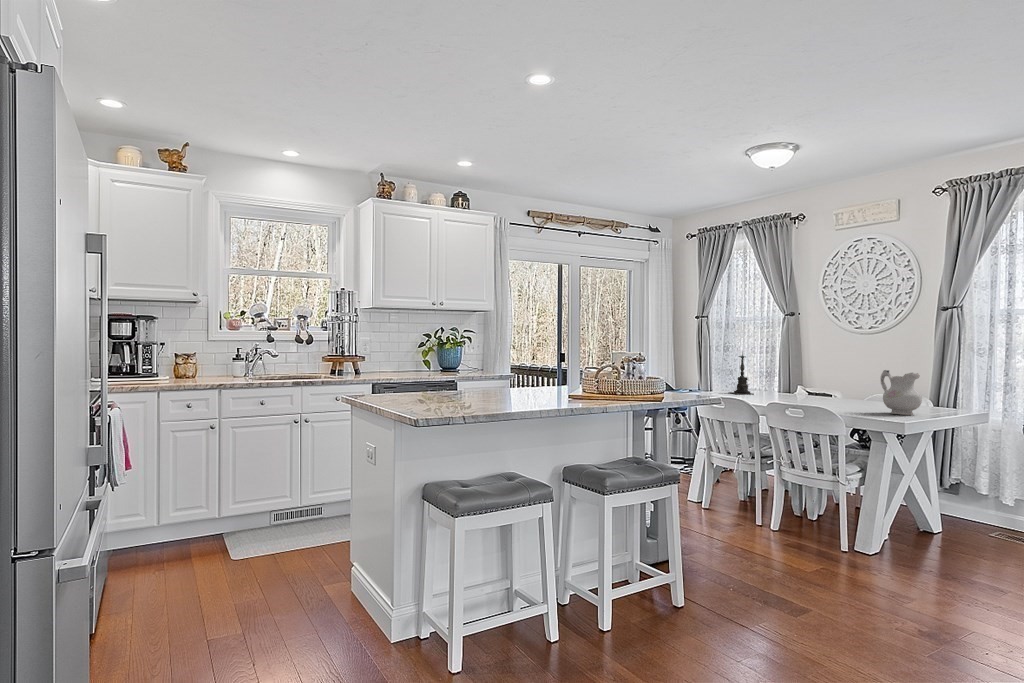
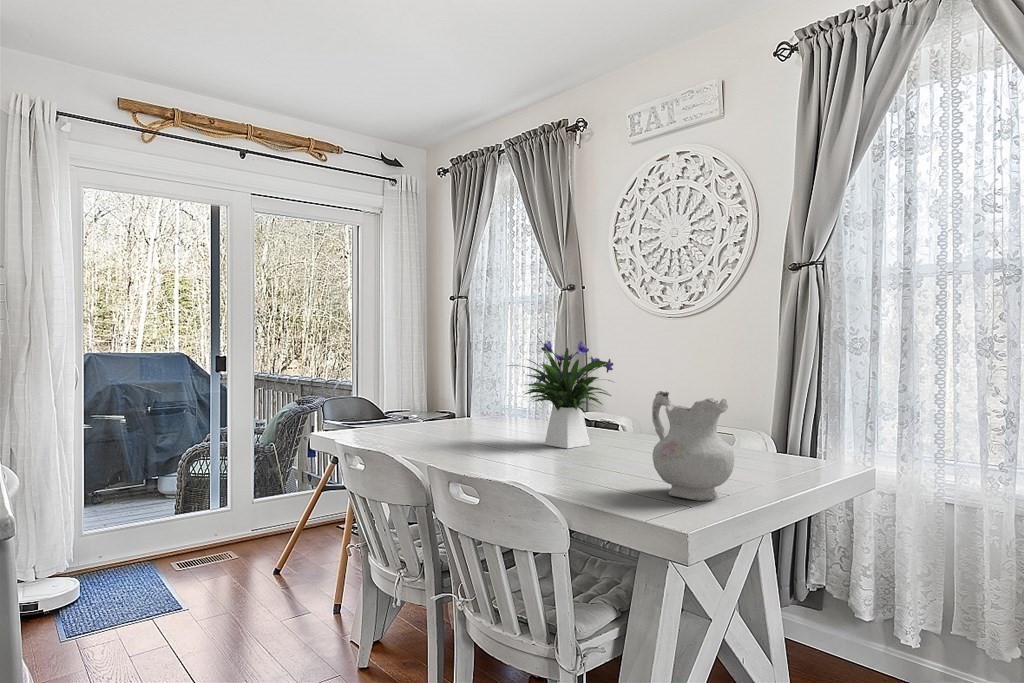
flower arrangement: none [781,344,843,402] -> present [510,337,613,449]
candle holder: present [730,353,752,394] -> none [453,348,496,428]

